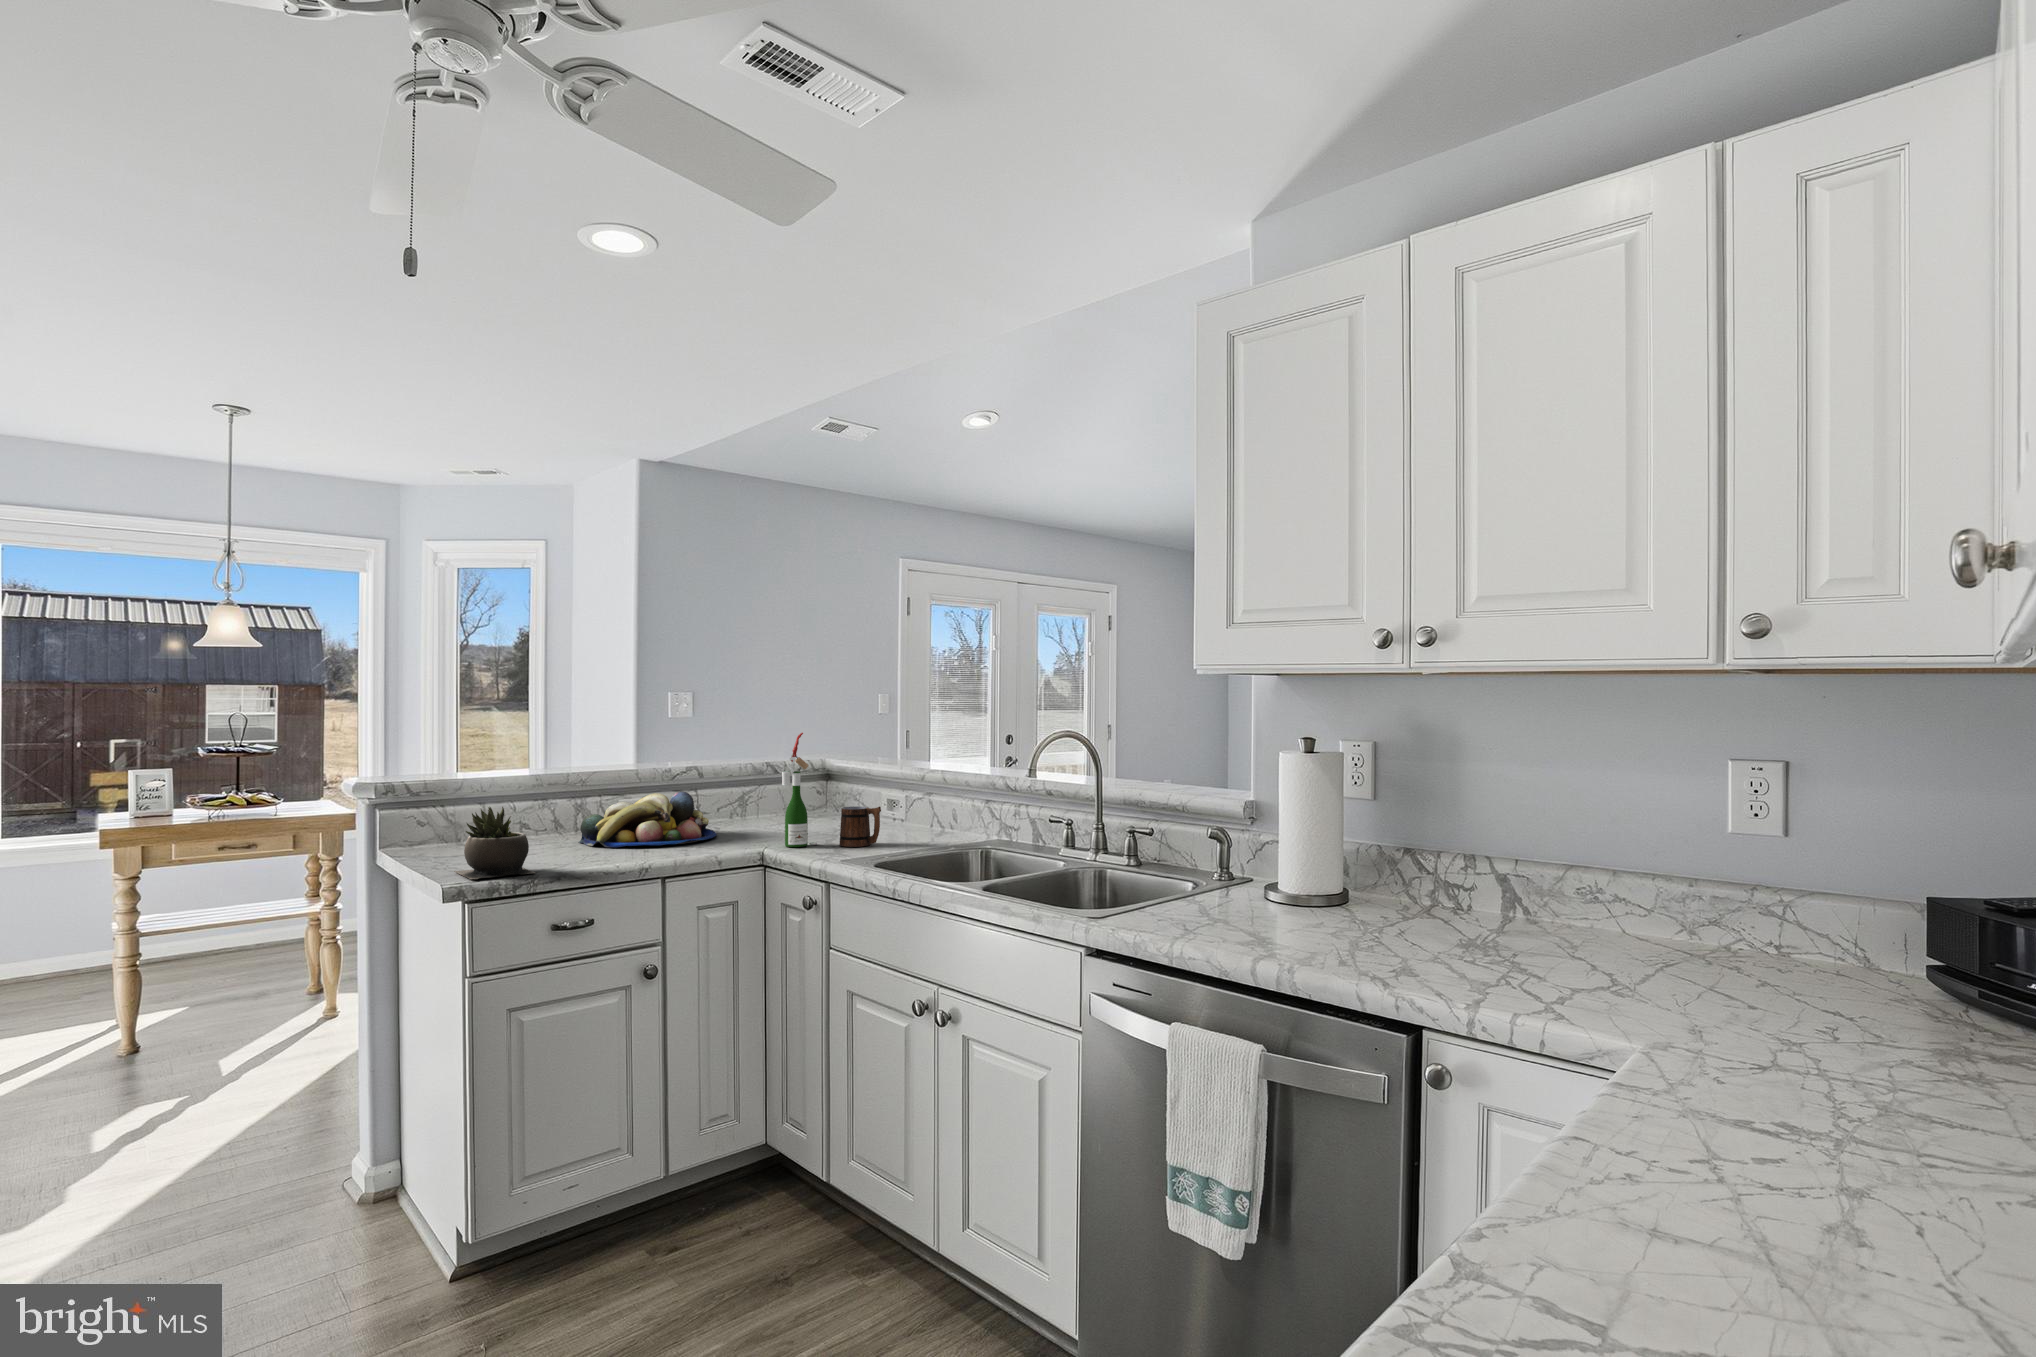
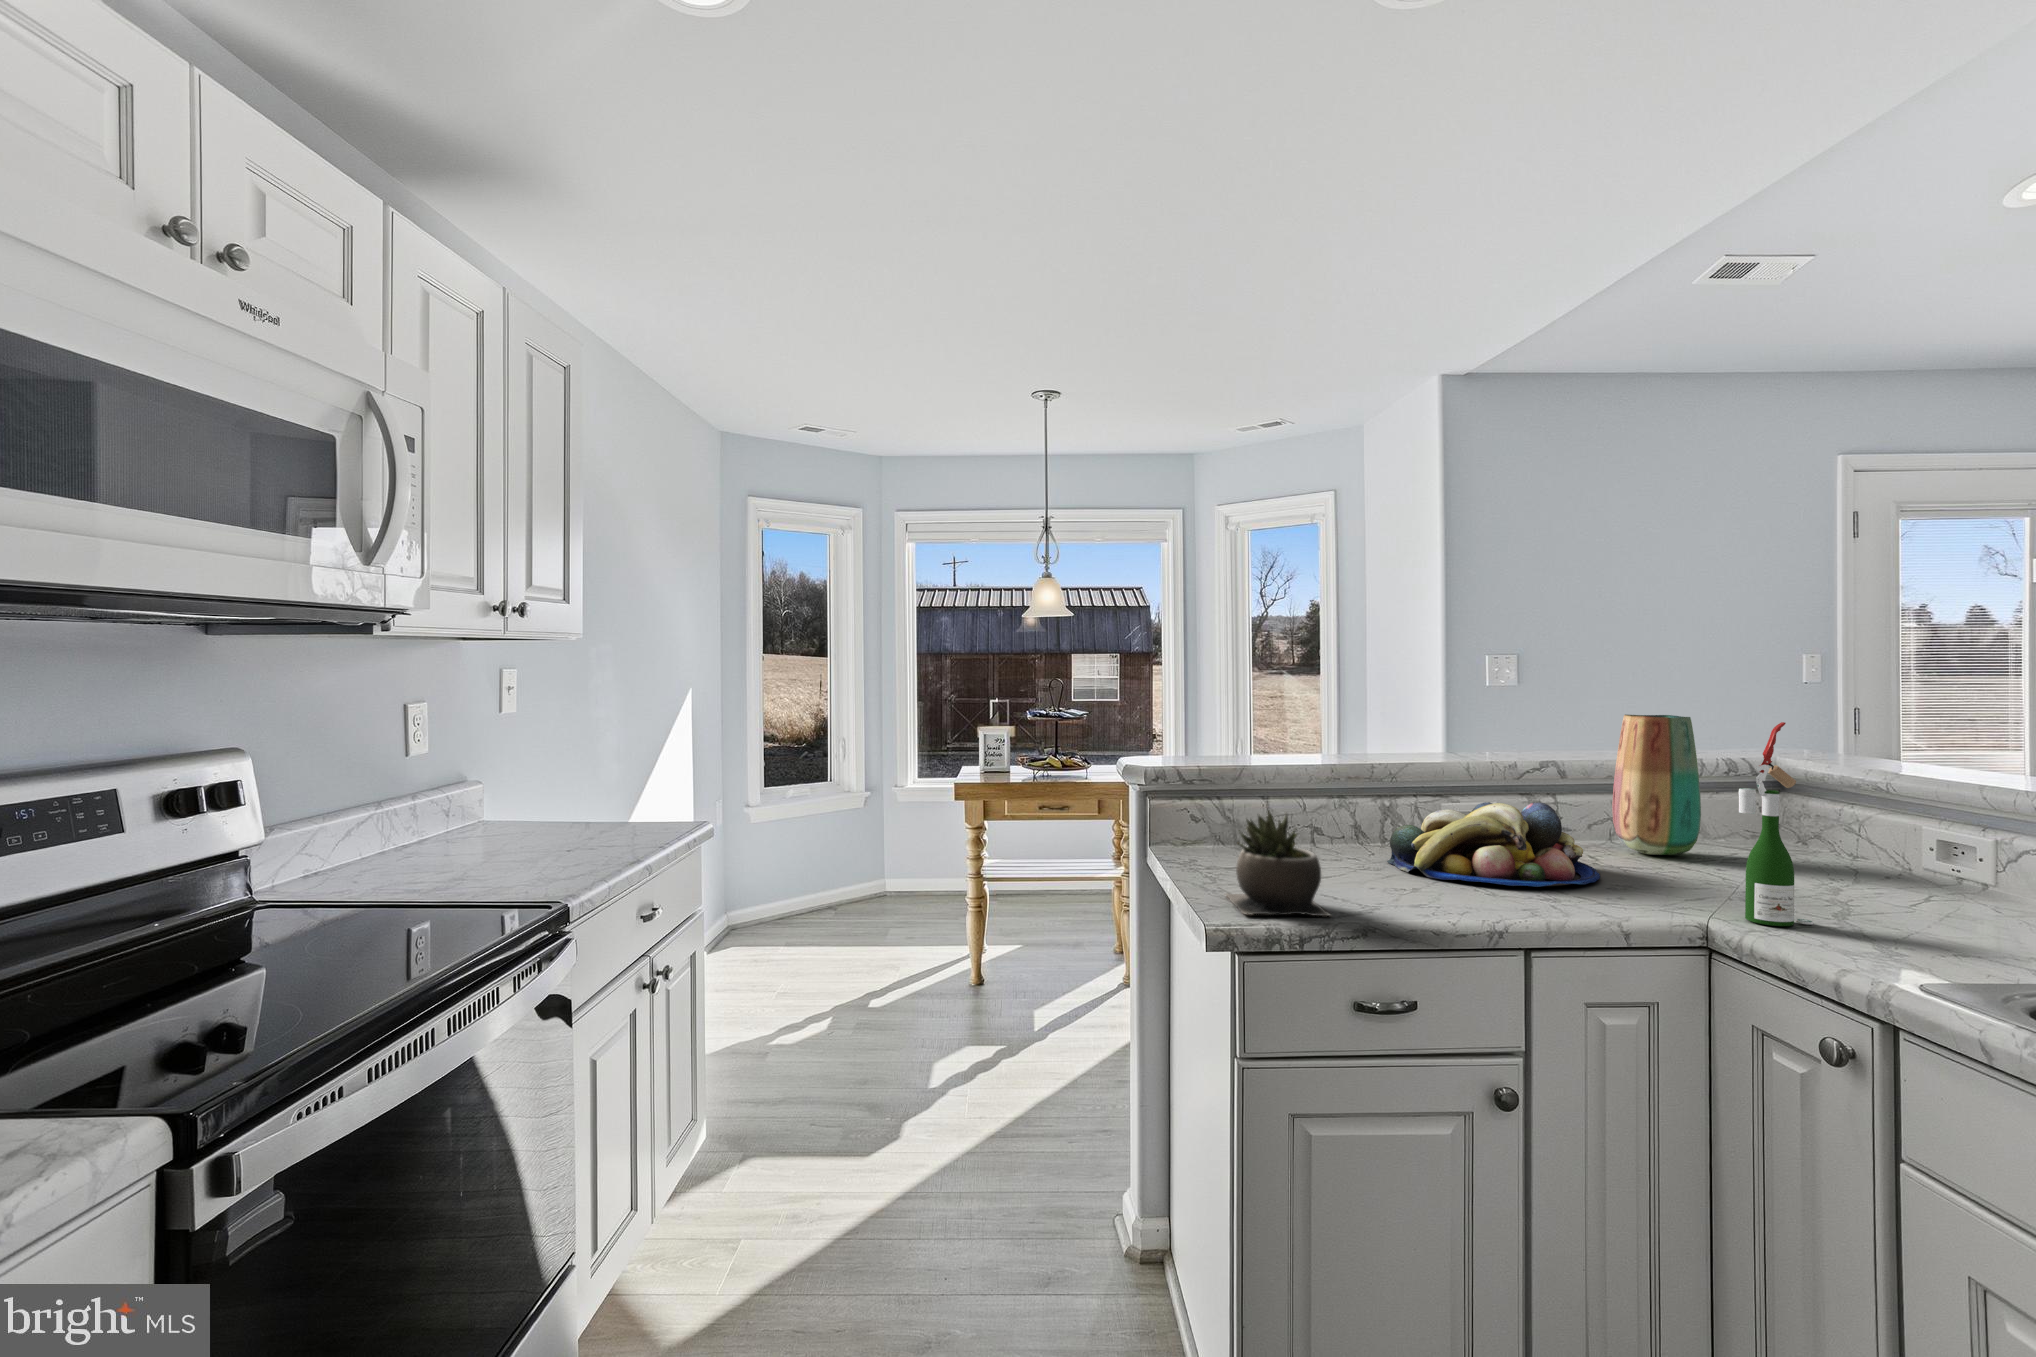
vase: none [732,731,782,822] -> present [1612,715,1701,855]
mug: present [839,806,881,847] -> none [1867,864,1978,945]

